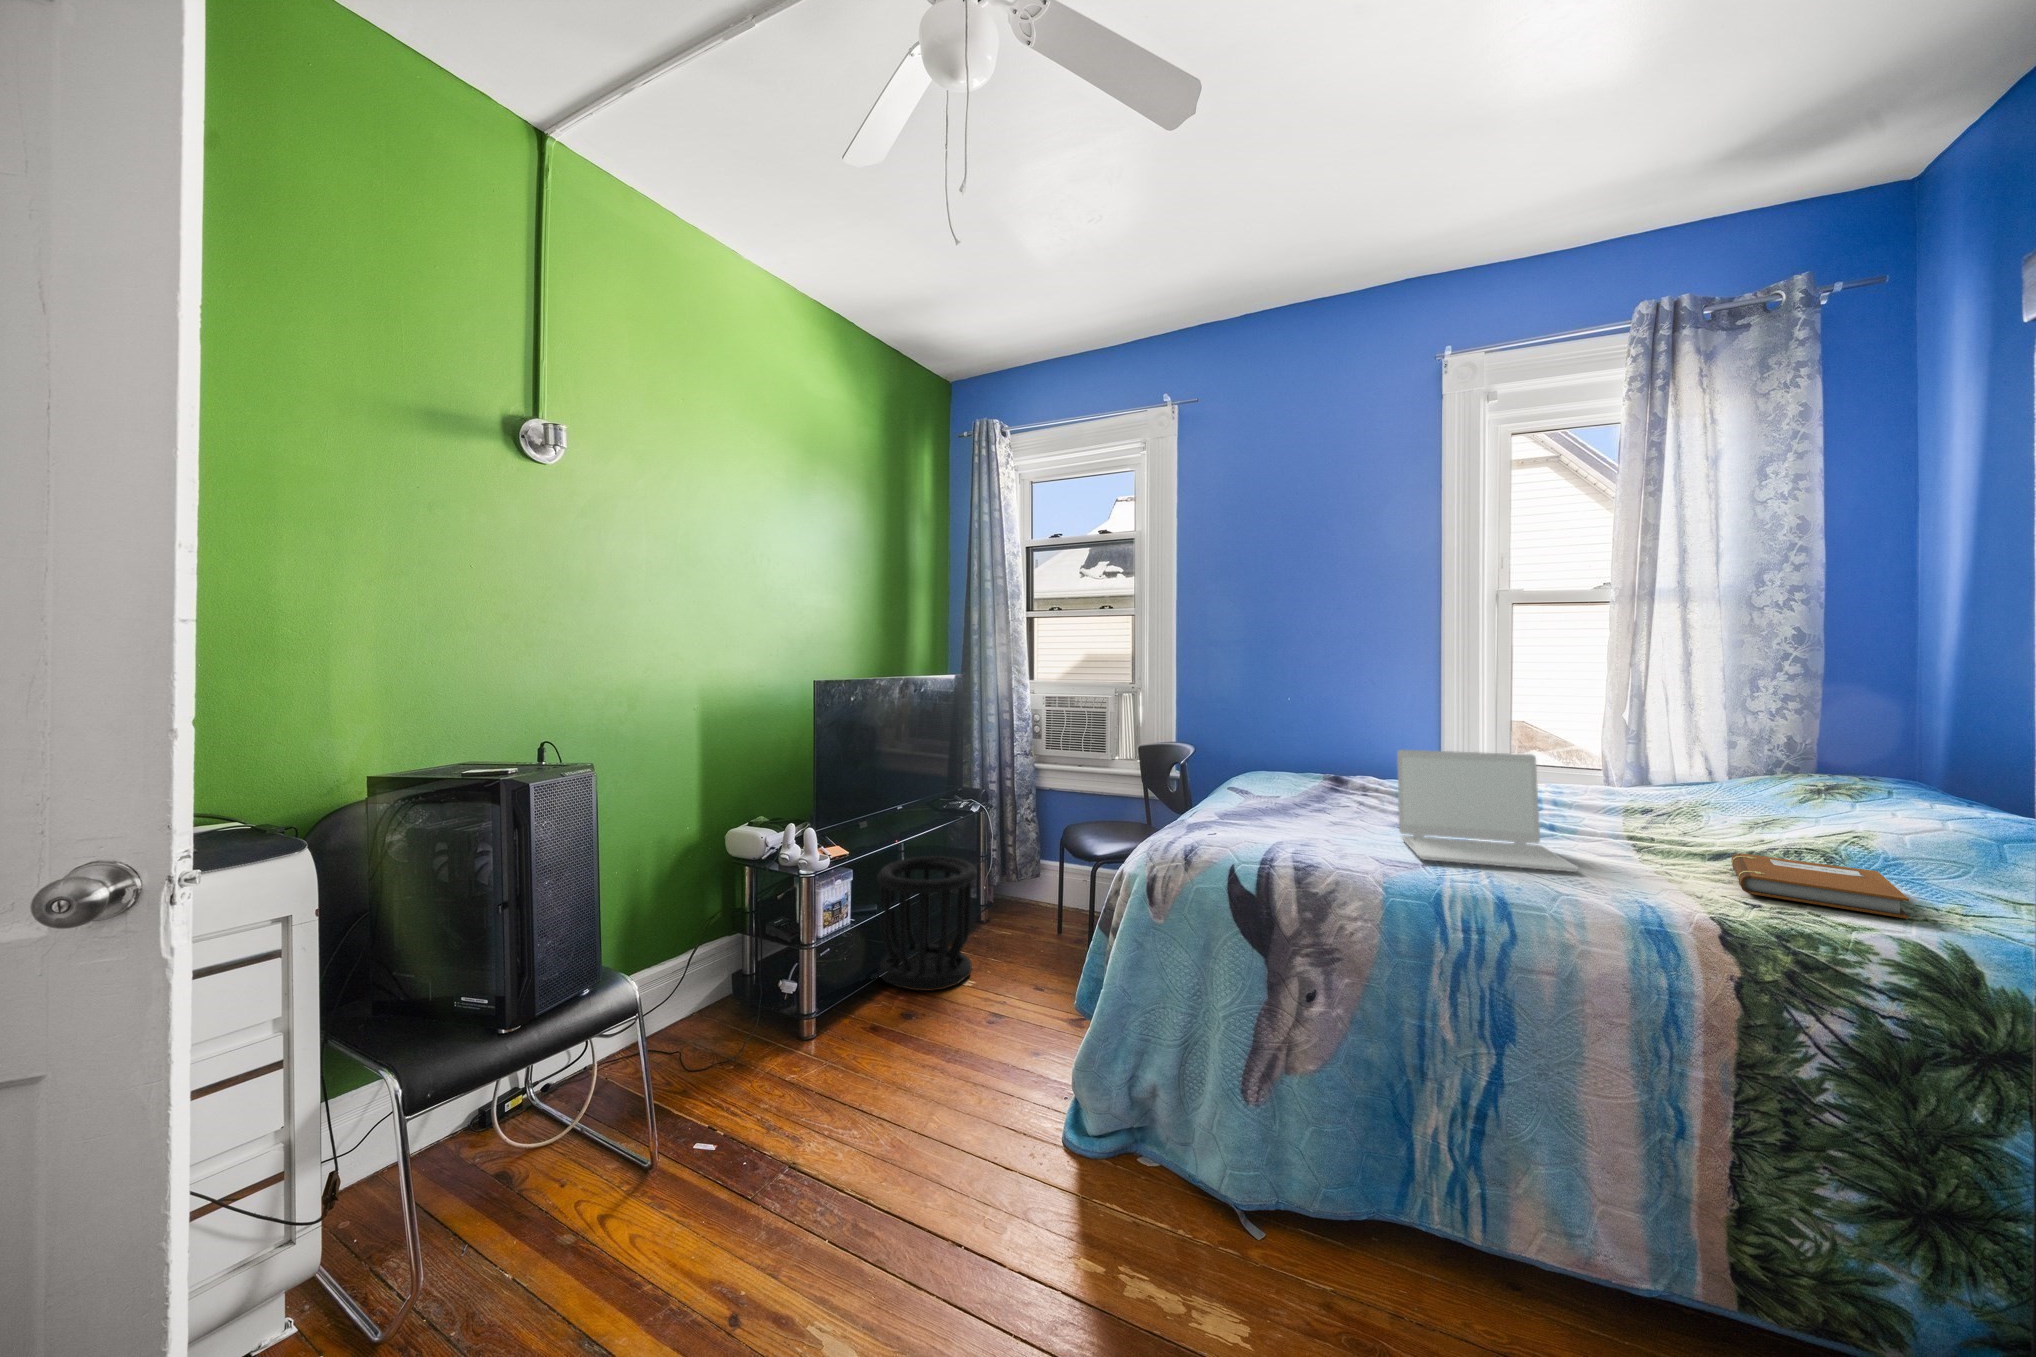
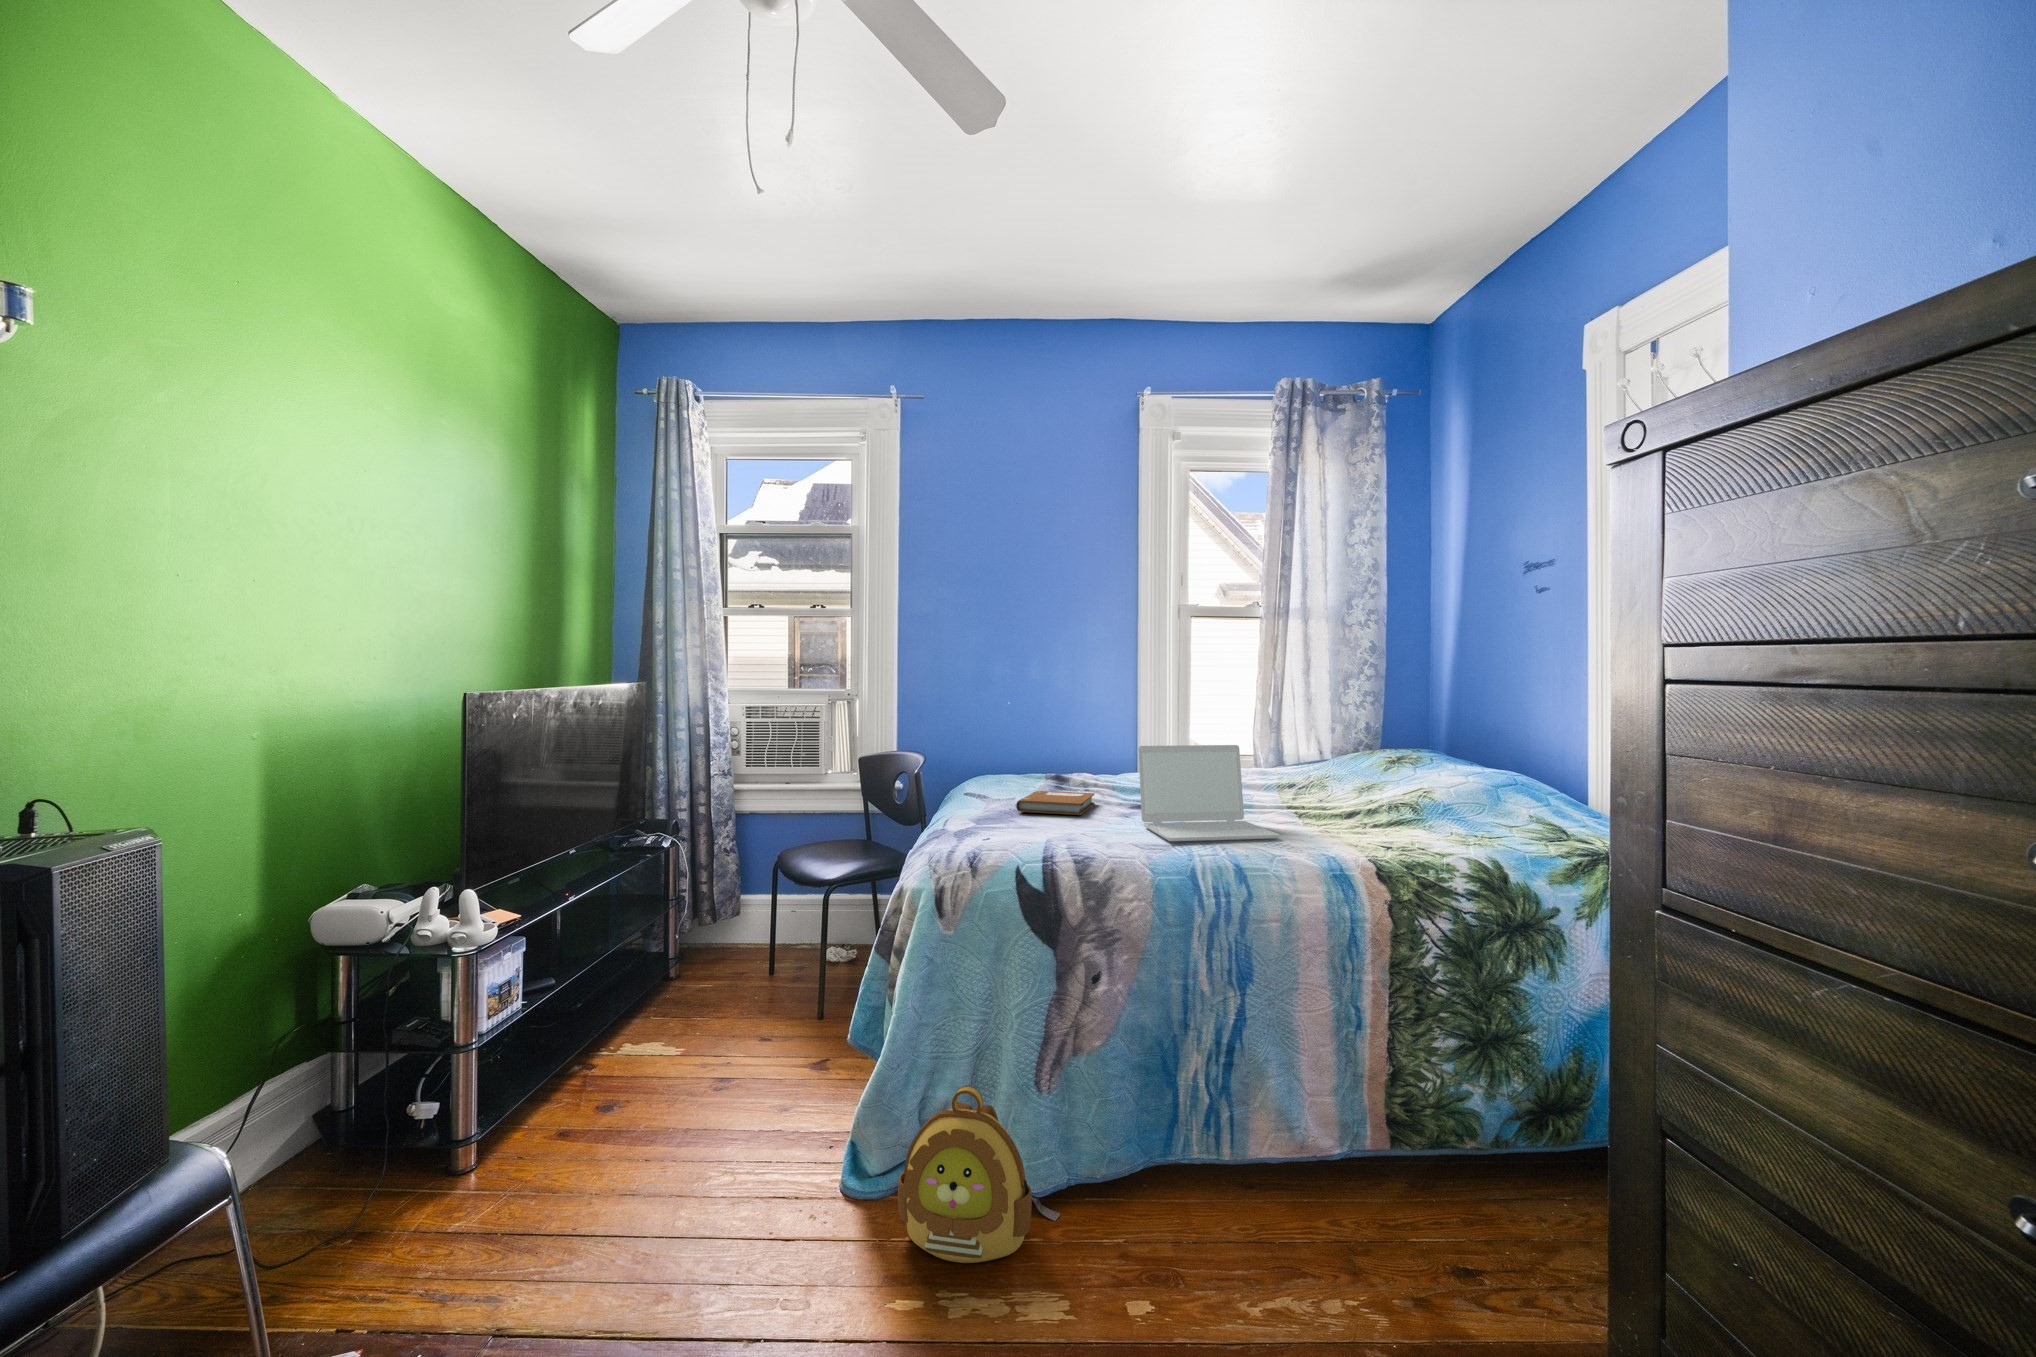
notebook: present [1731,853,1909,919] -> present [1016,791,1094,815]
wastebasket: present [877,856,977,991] -> none [545,907,686,1080]
backpack: none [1094,1075,1222,1257] -> present [898,1086,1032,1263]

